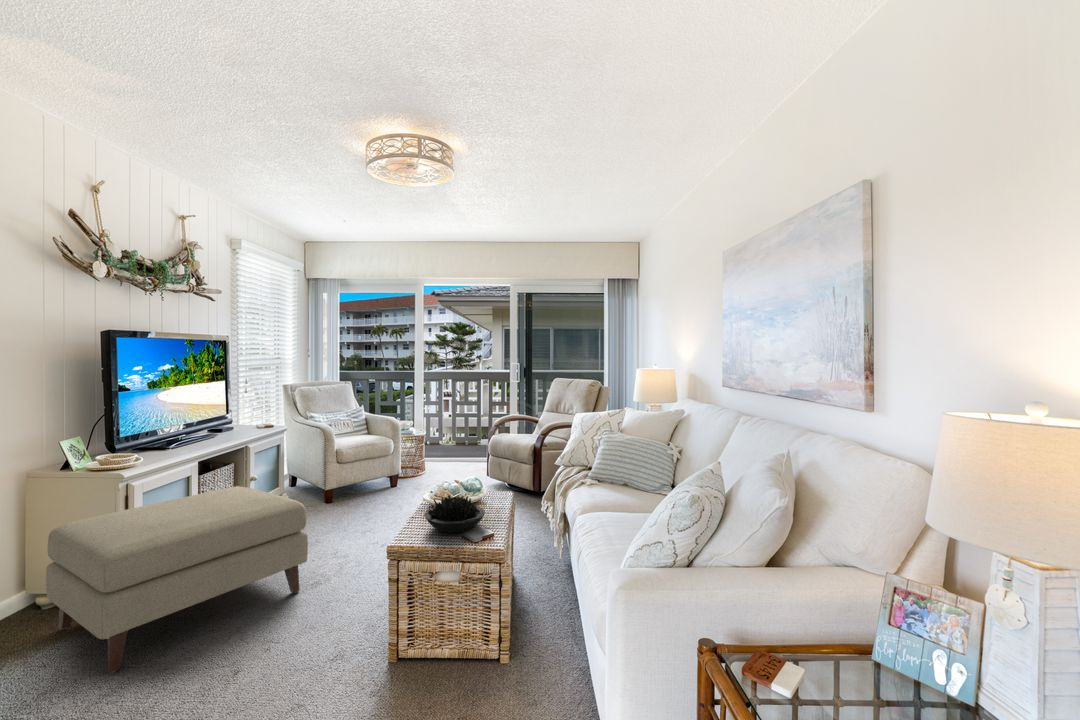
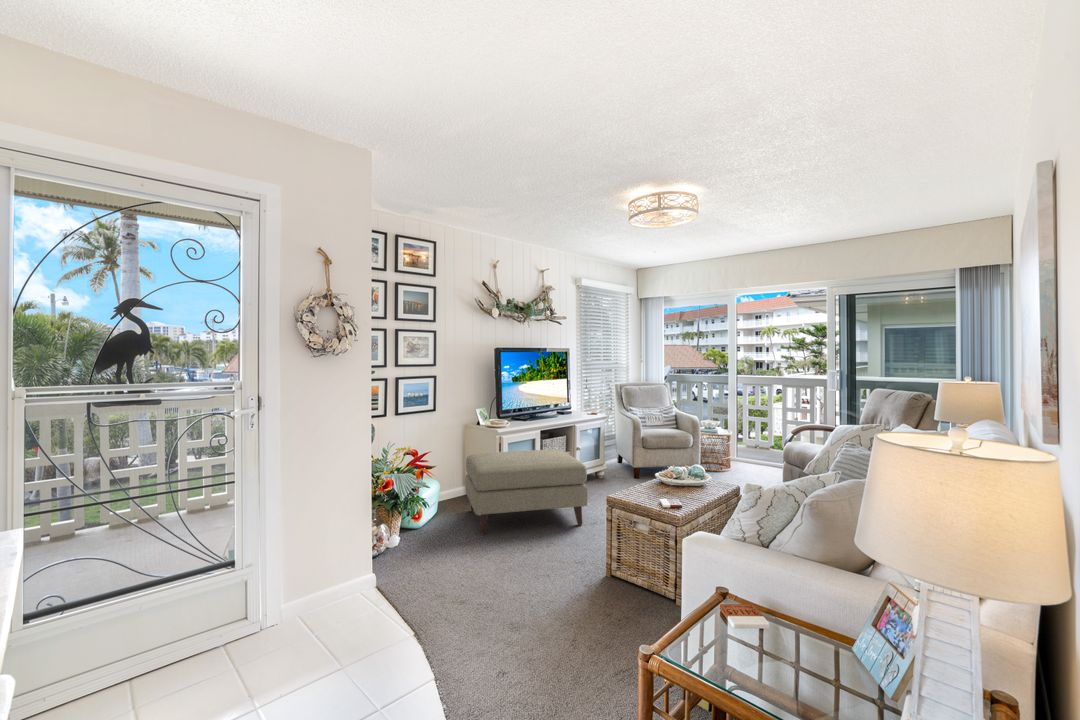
succulent plant: present [425,495,485,533] -> none [635,471,681,499]

